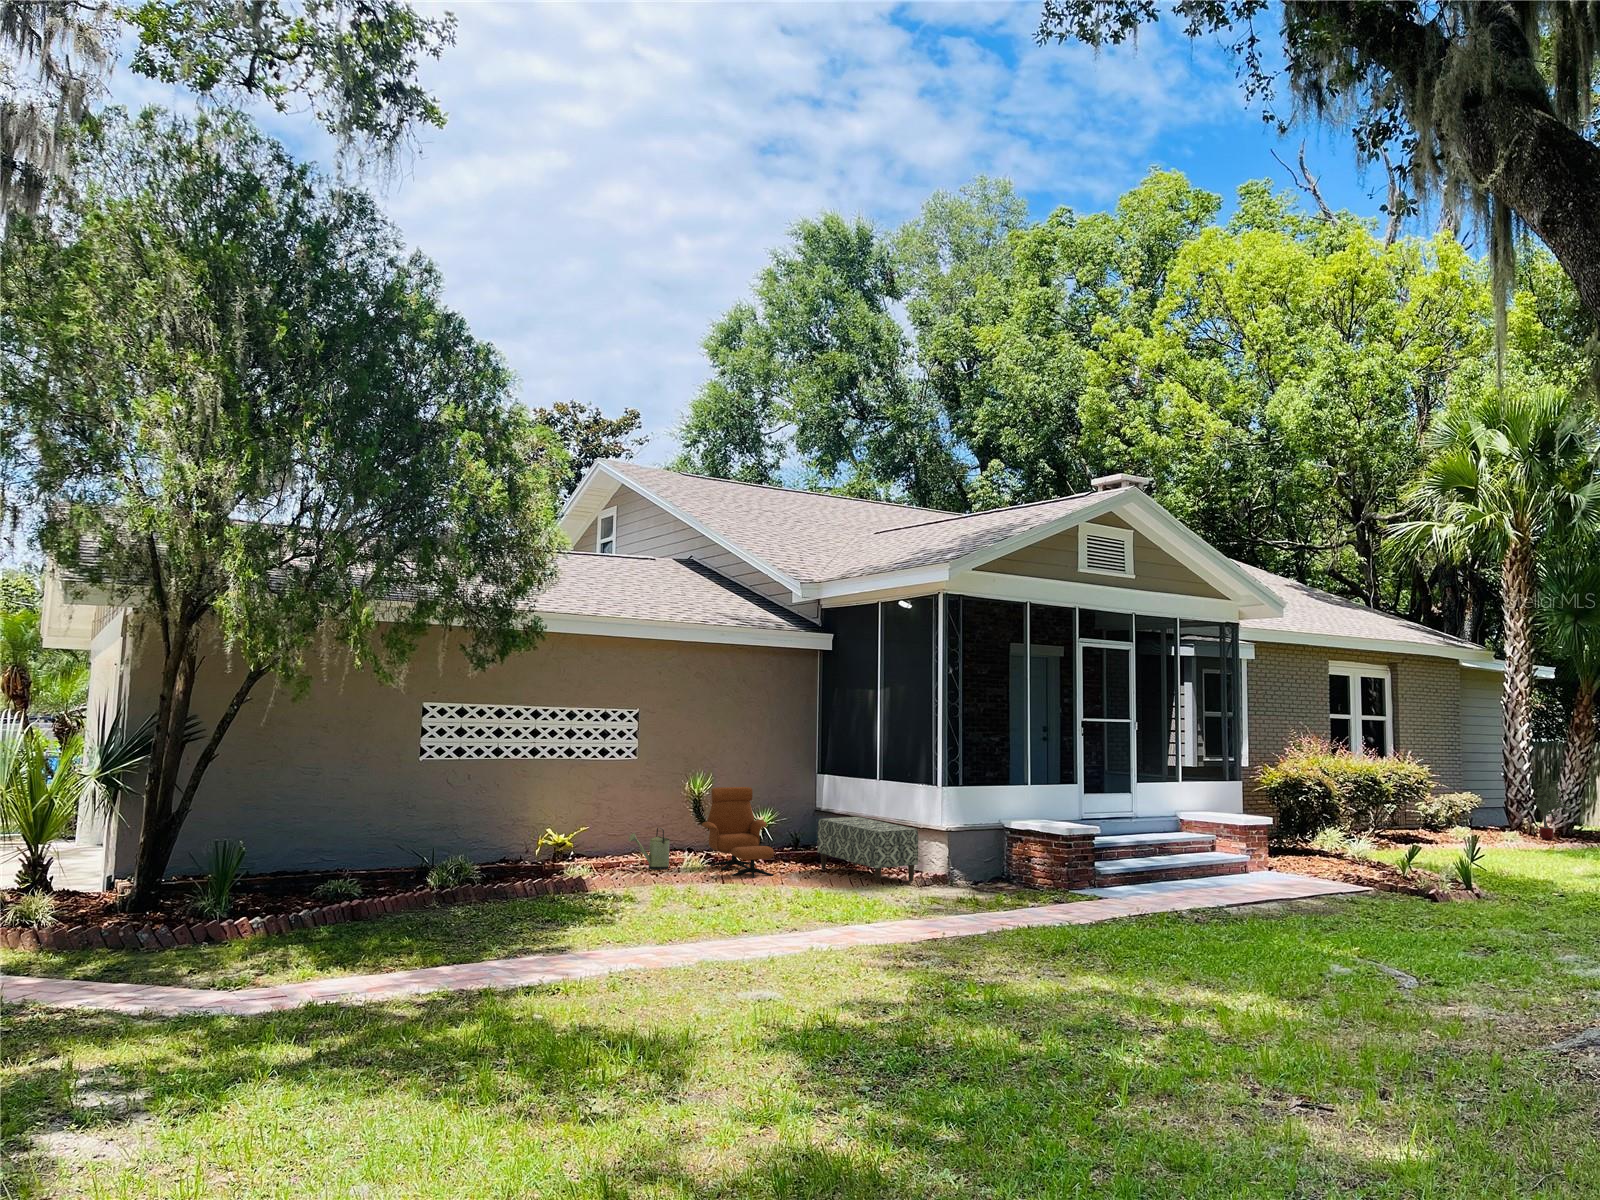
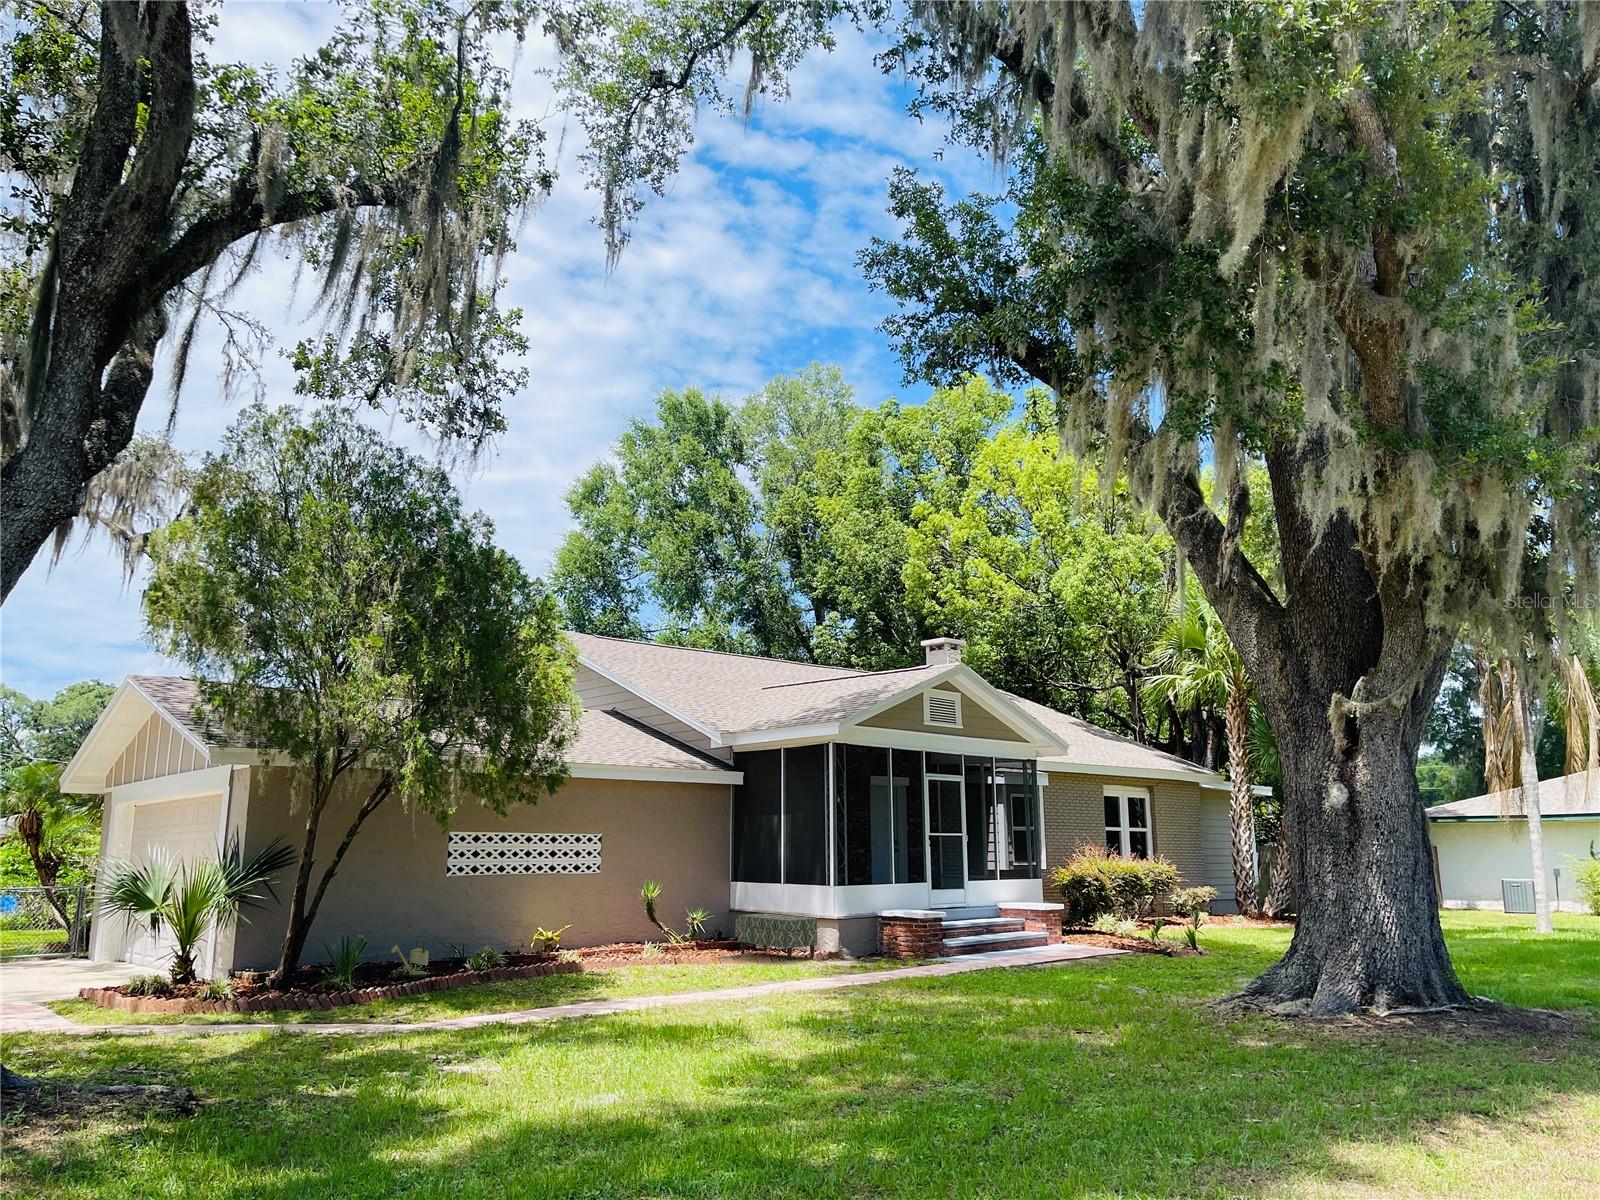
lounge chair: present [702,787,774,878] -> none [650,893,709,961]
watering can: present [628,828,670,870] -> present [391,940,429,977]

